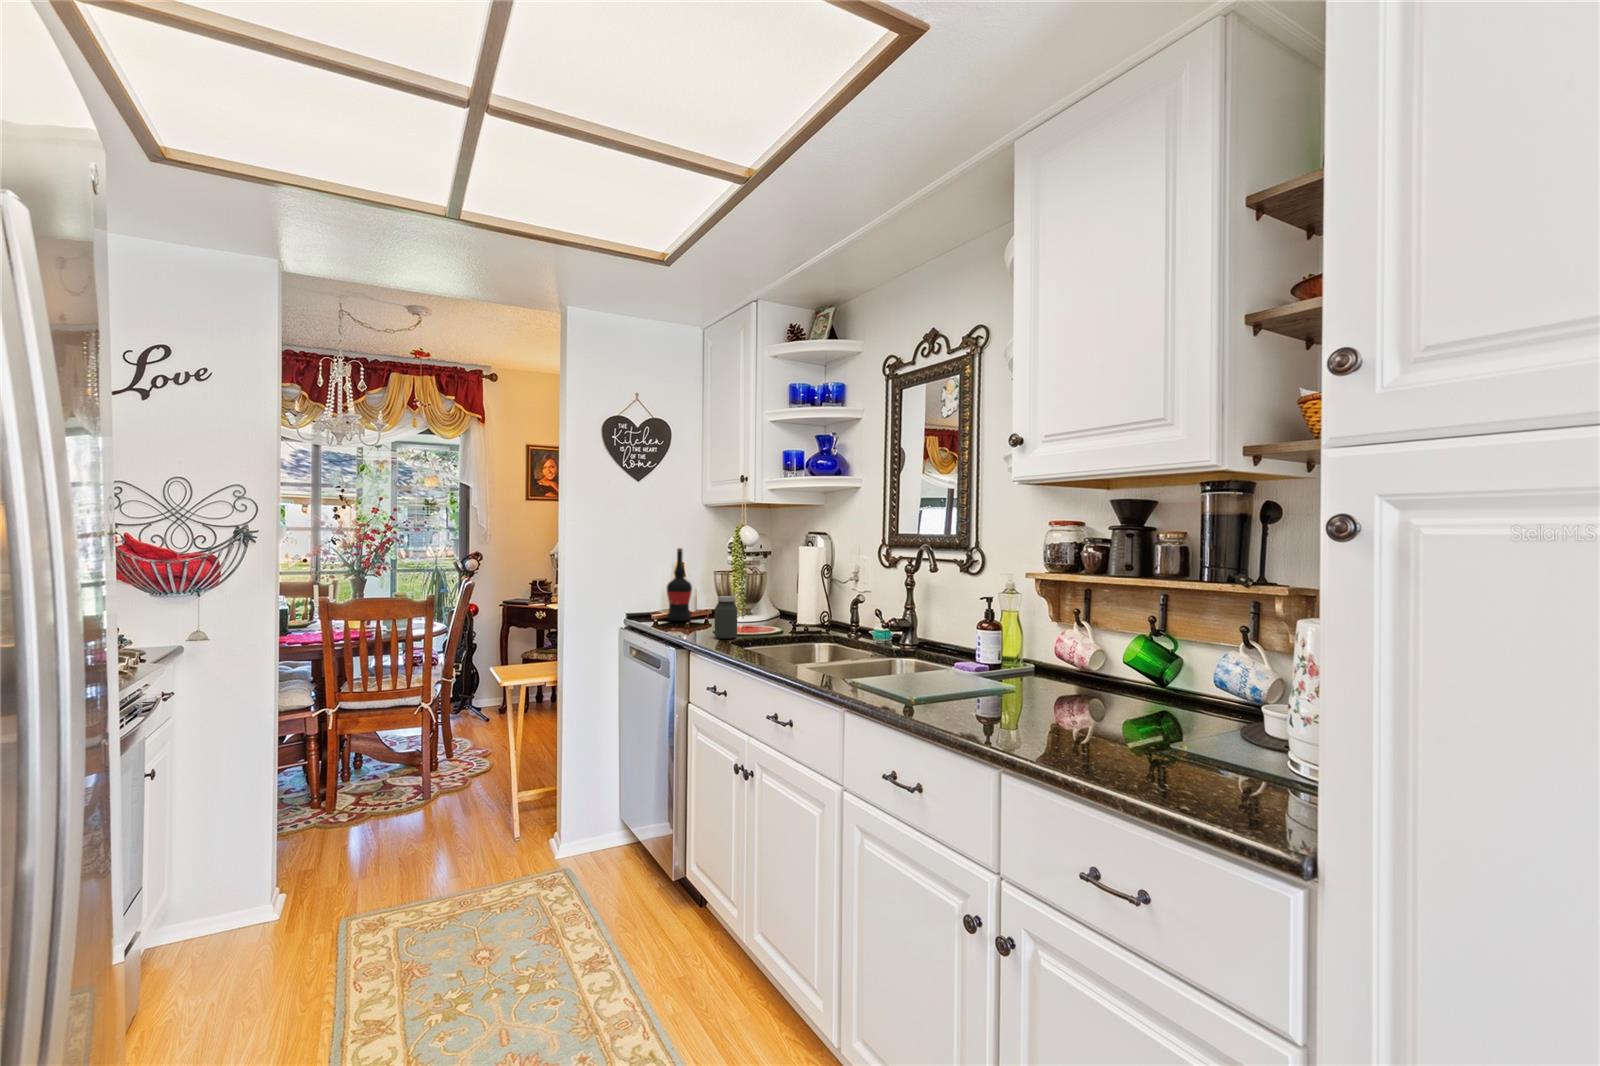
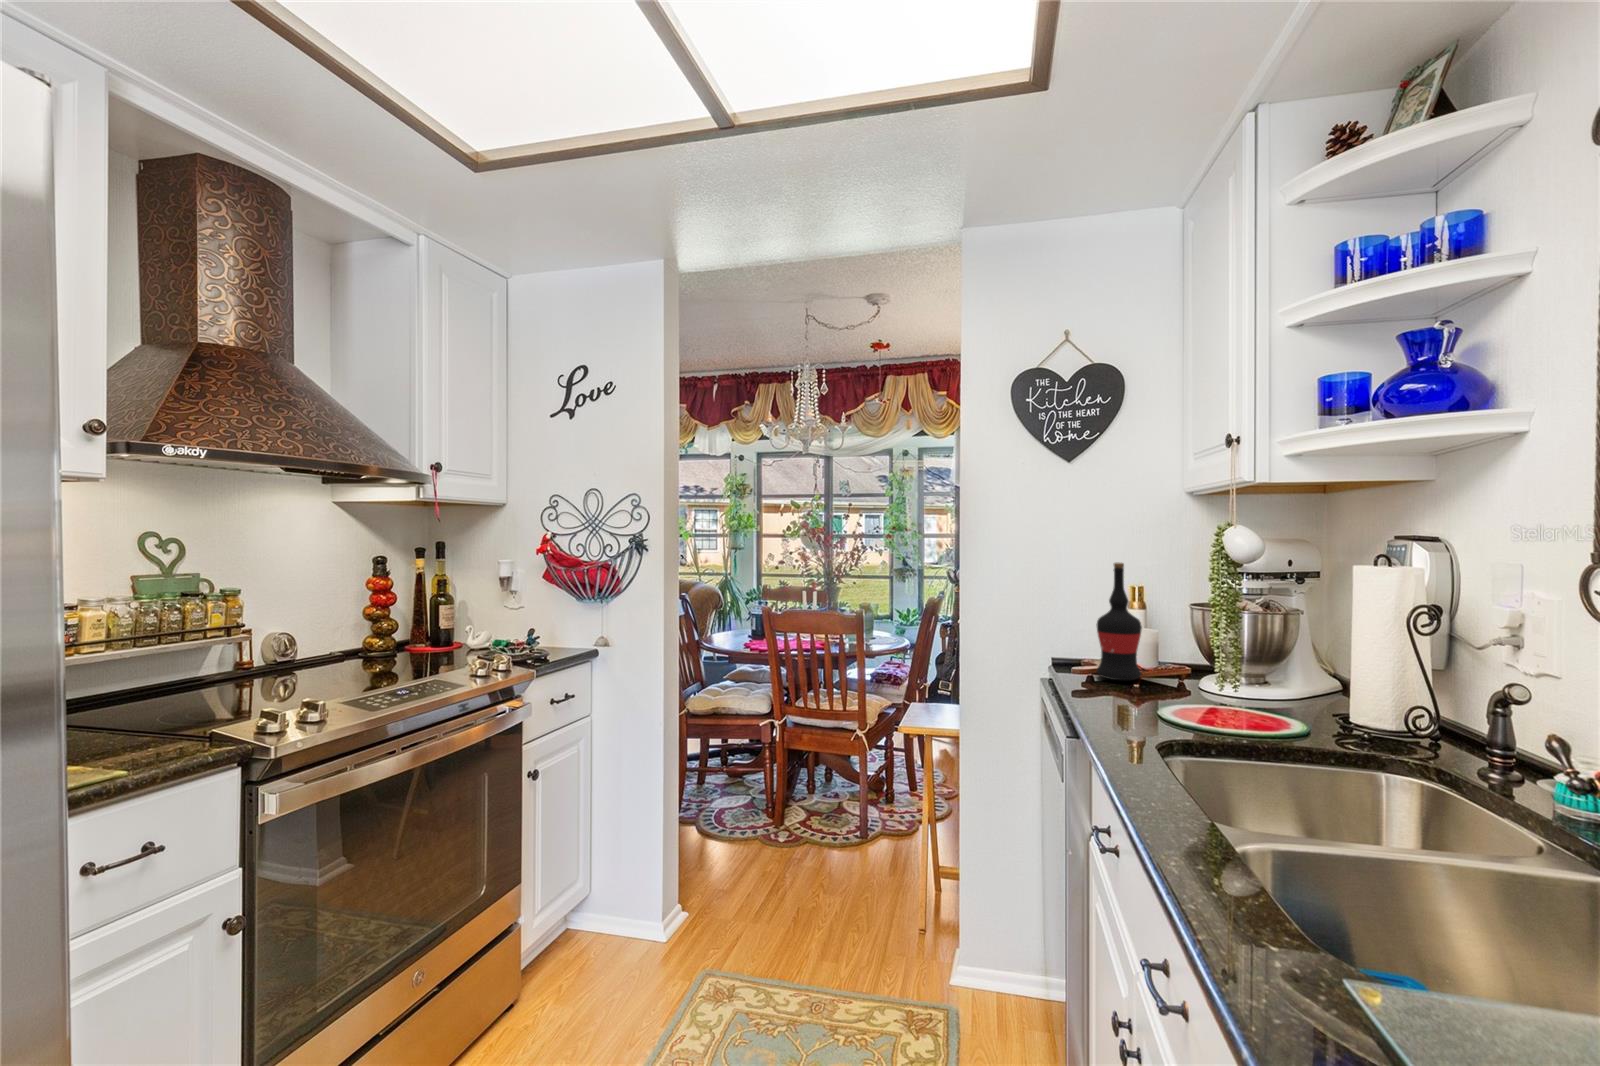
jar: present [715,596,737,639] -> none [1148,655,1194,738]

